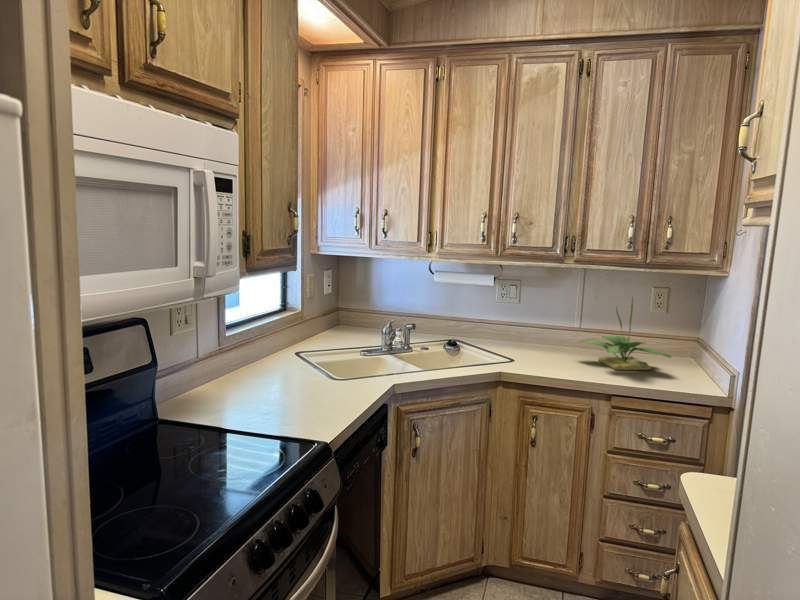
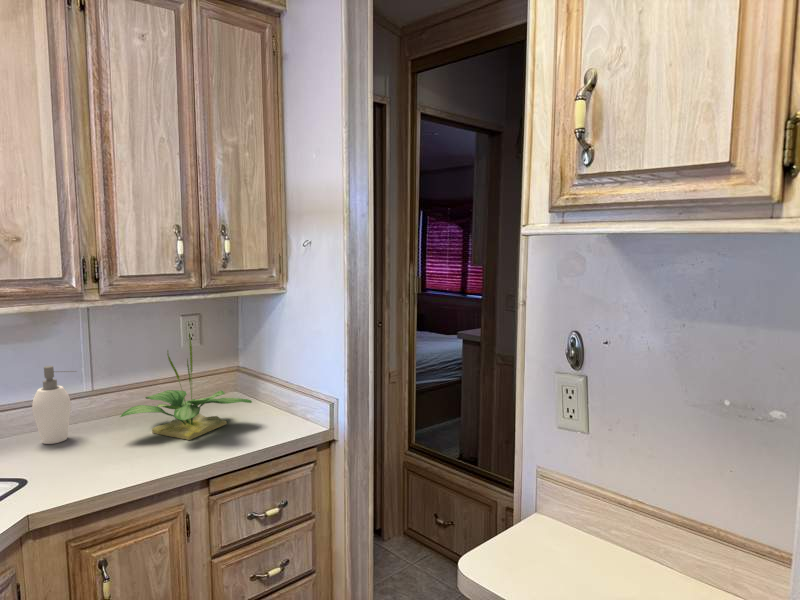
soap dispenser: none [535,302,561,350] -> present [32,366,76,444]

